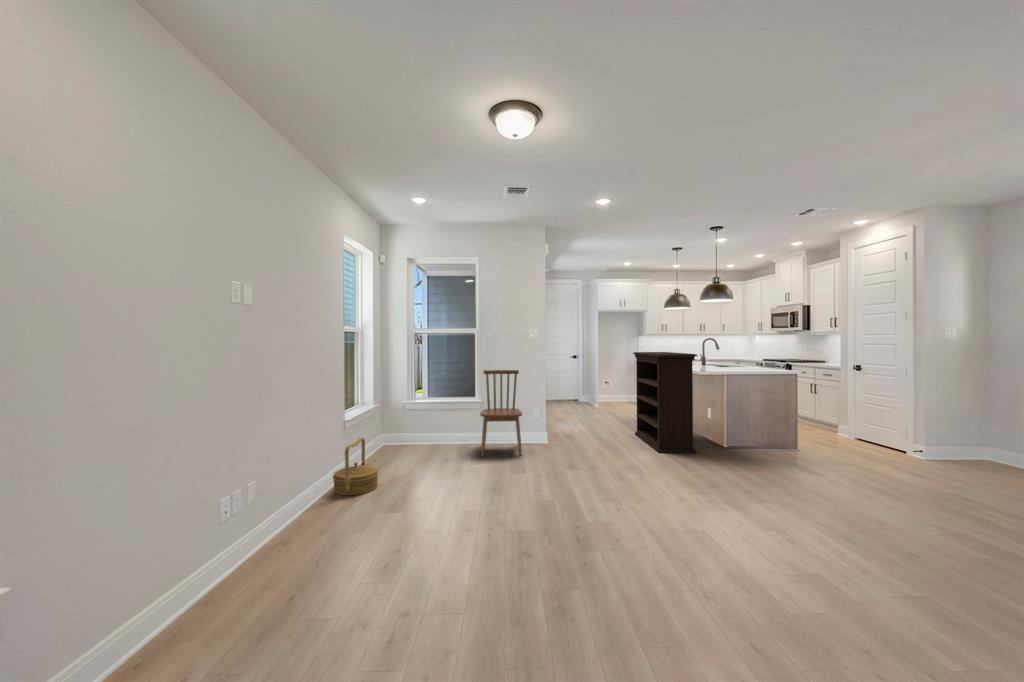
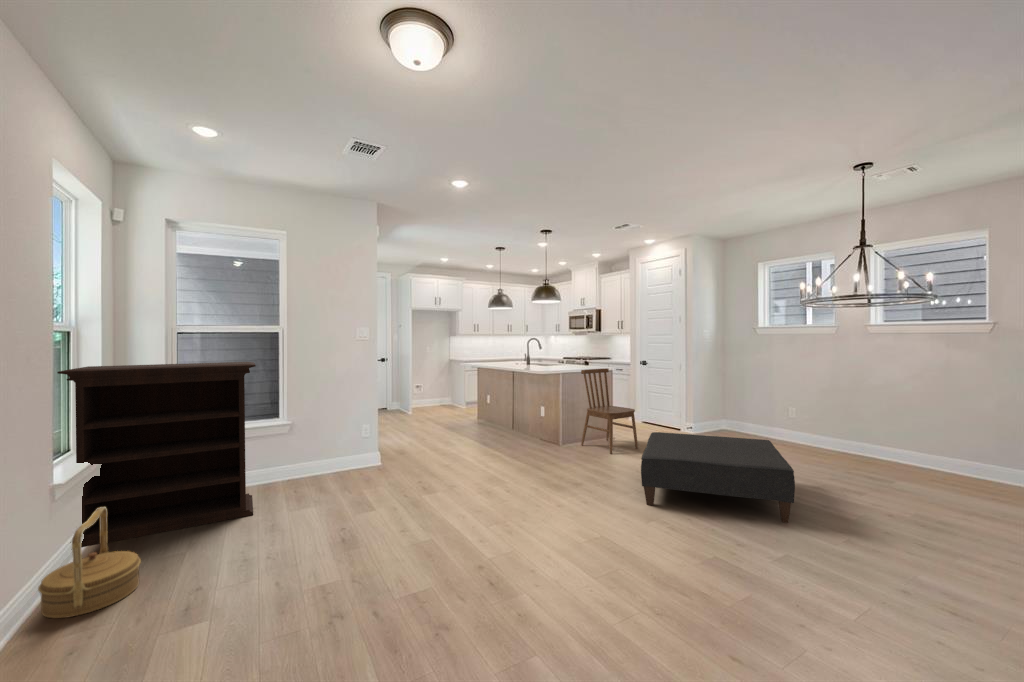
bookshelf: present [633,352,698,453] -> present [57,362,256,547]
dining chair: present [480,370,522,456] -> present [581,368,638,454]
ottoman: none [774,442,992,564] -> present [641,432,795,523]

